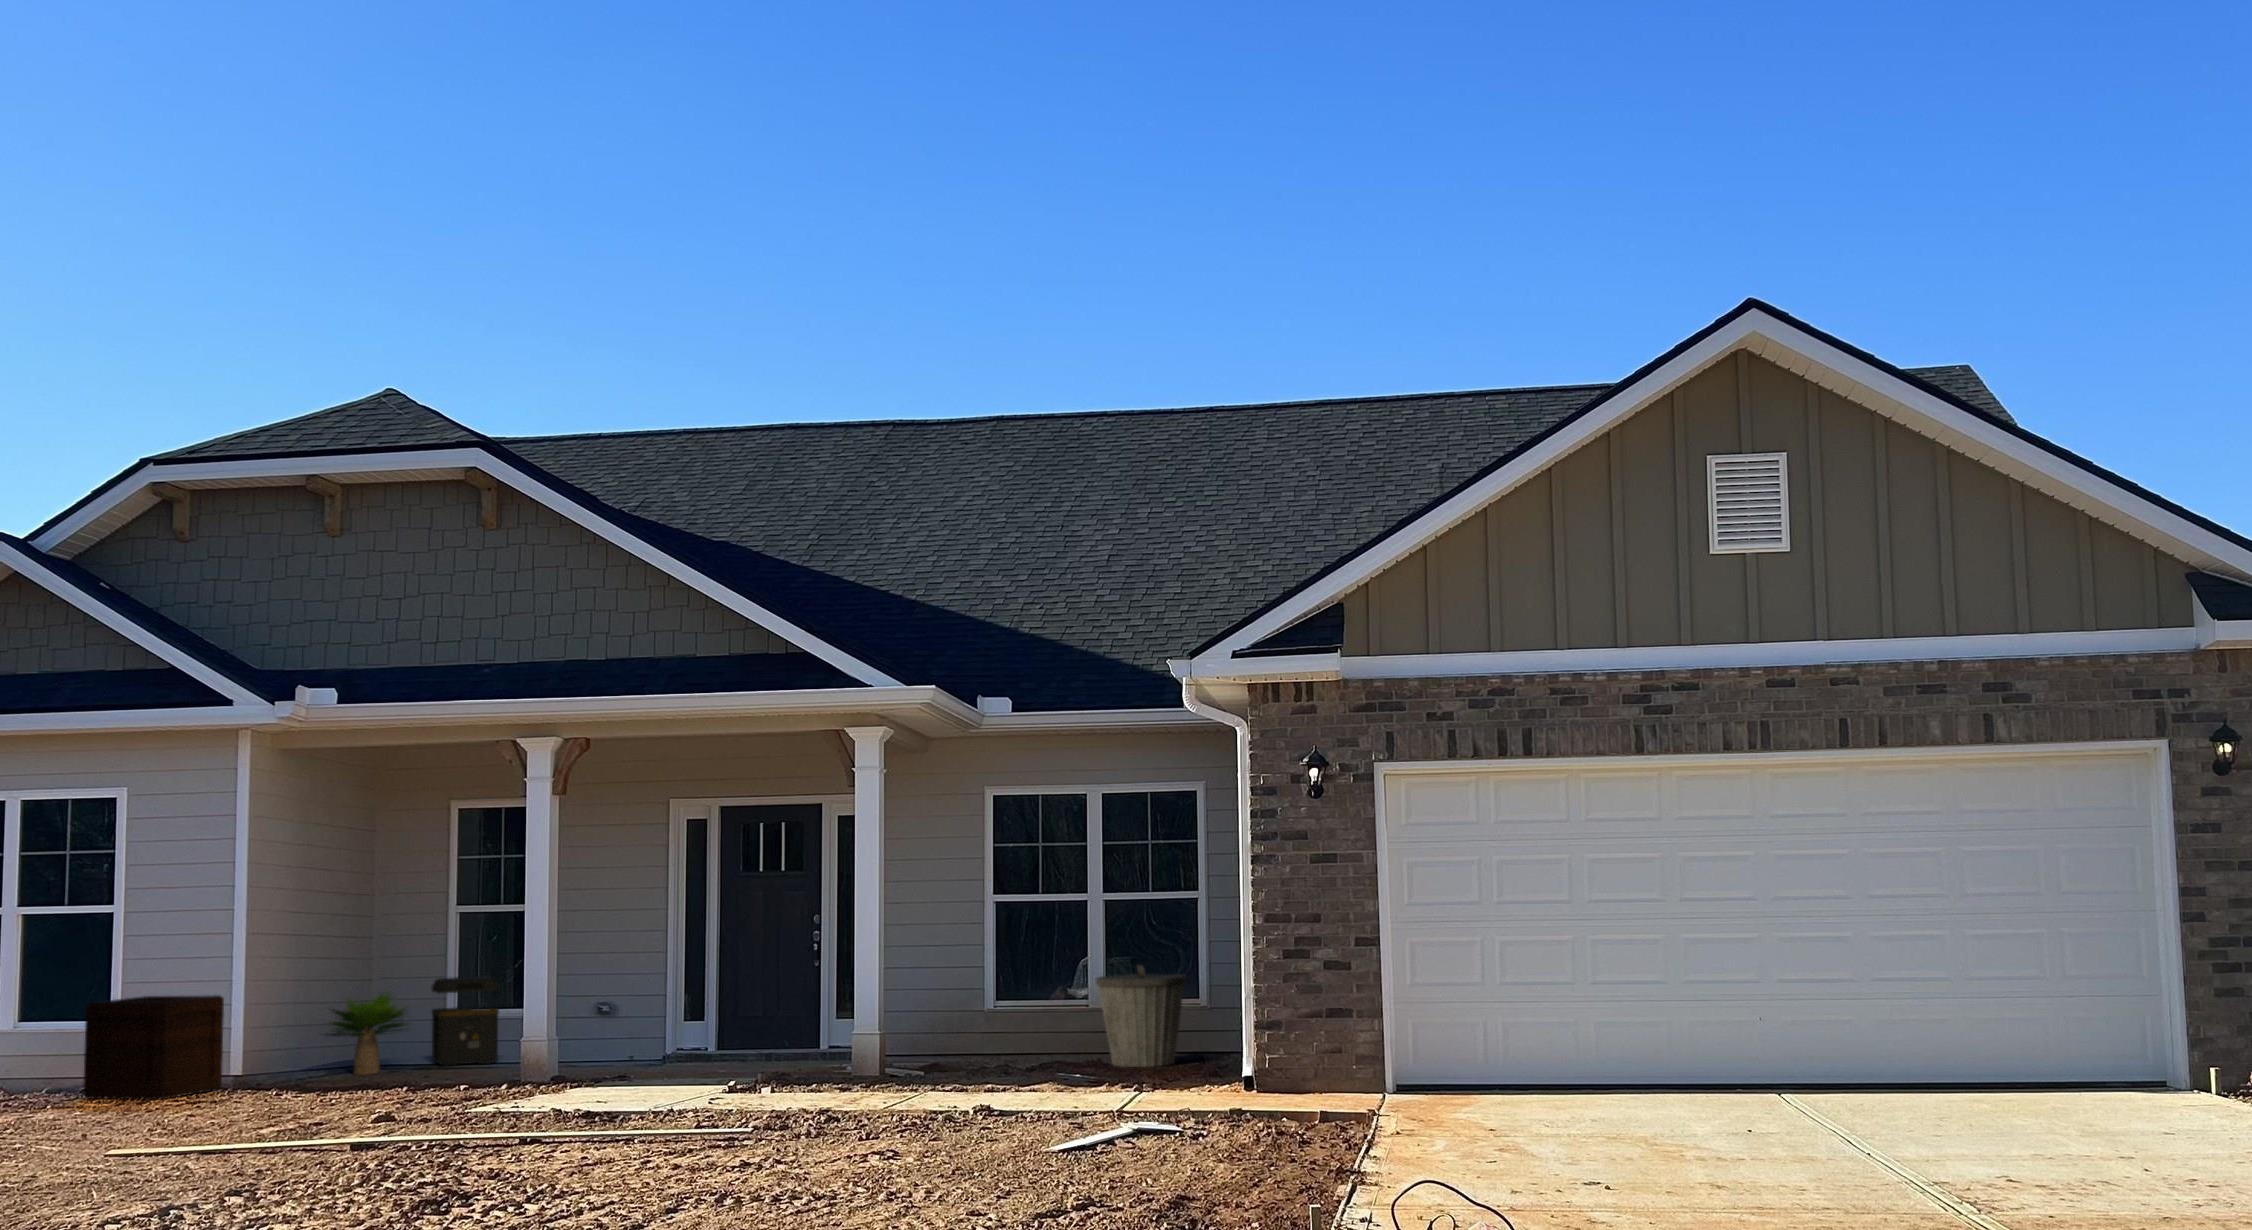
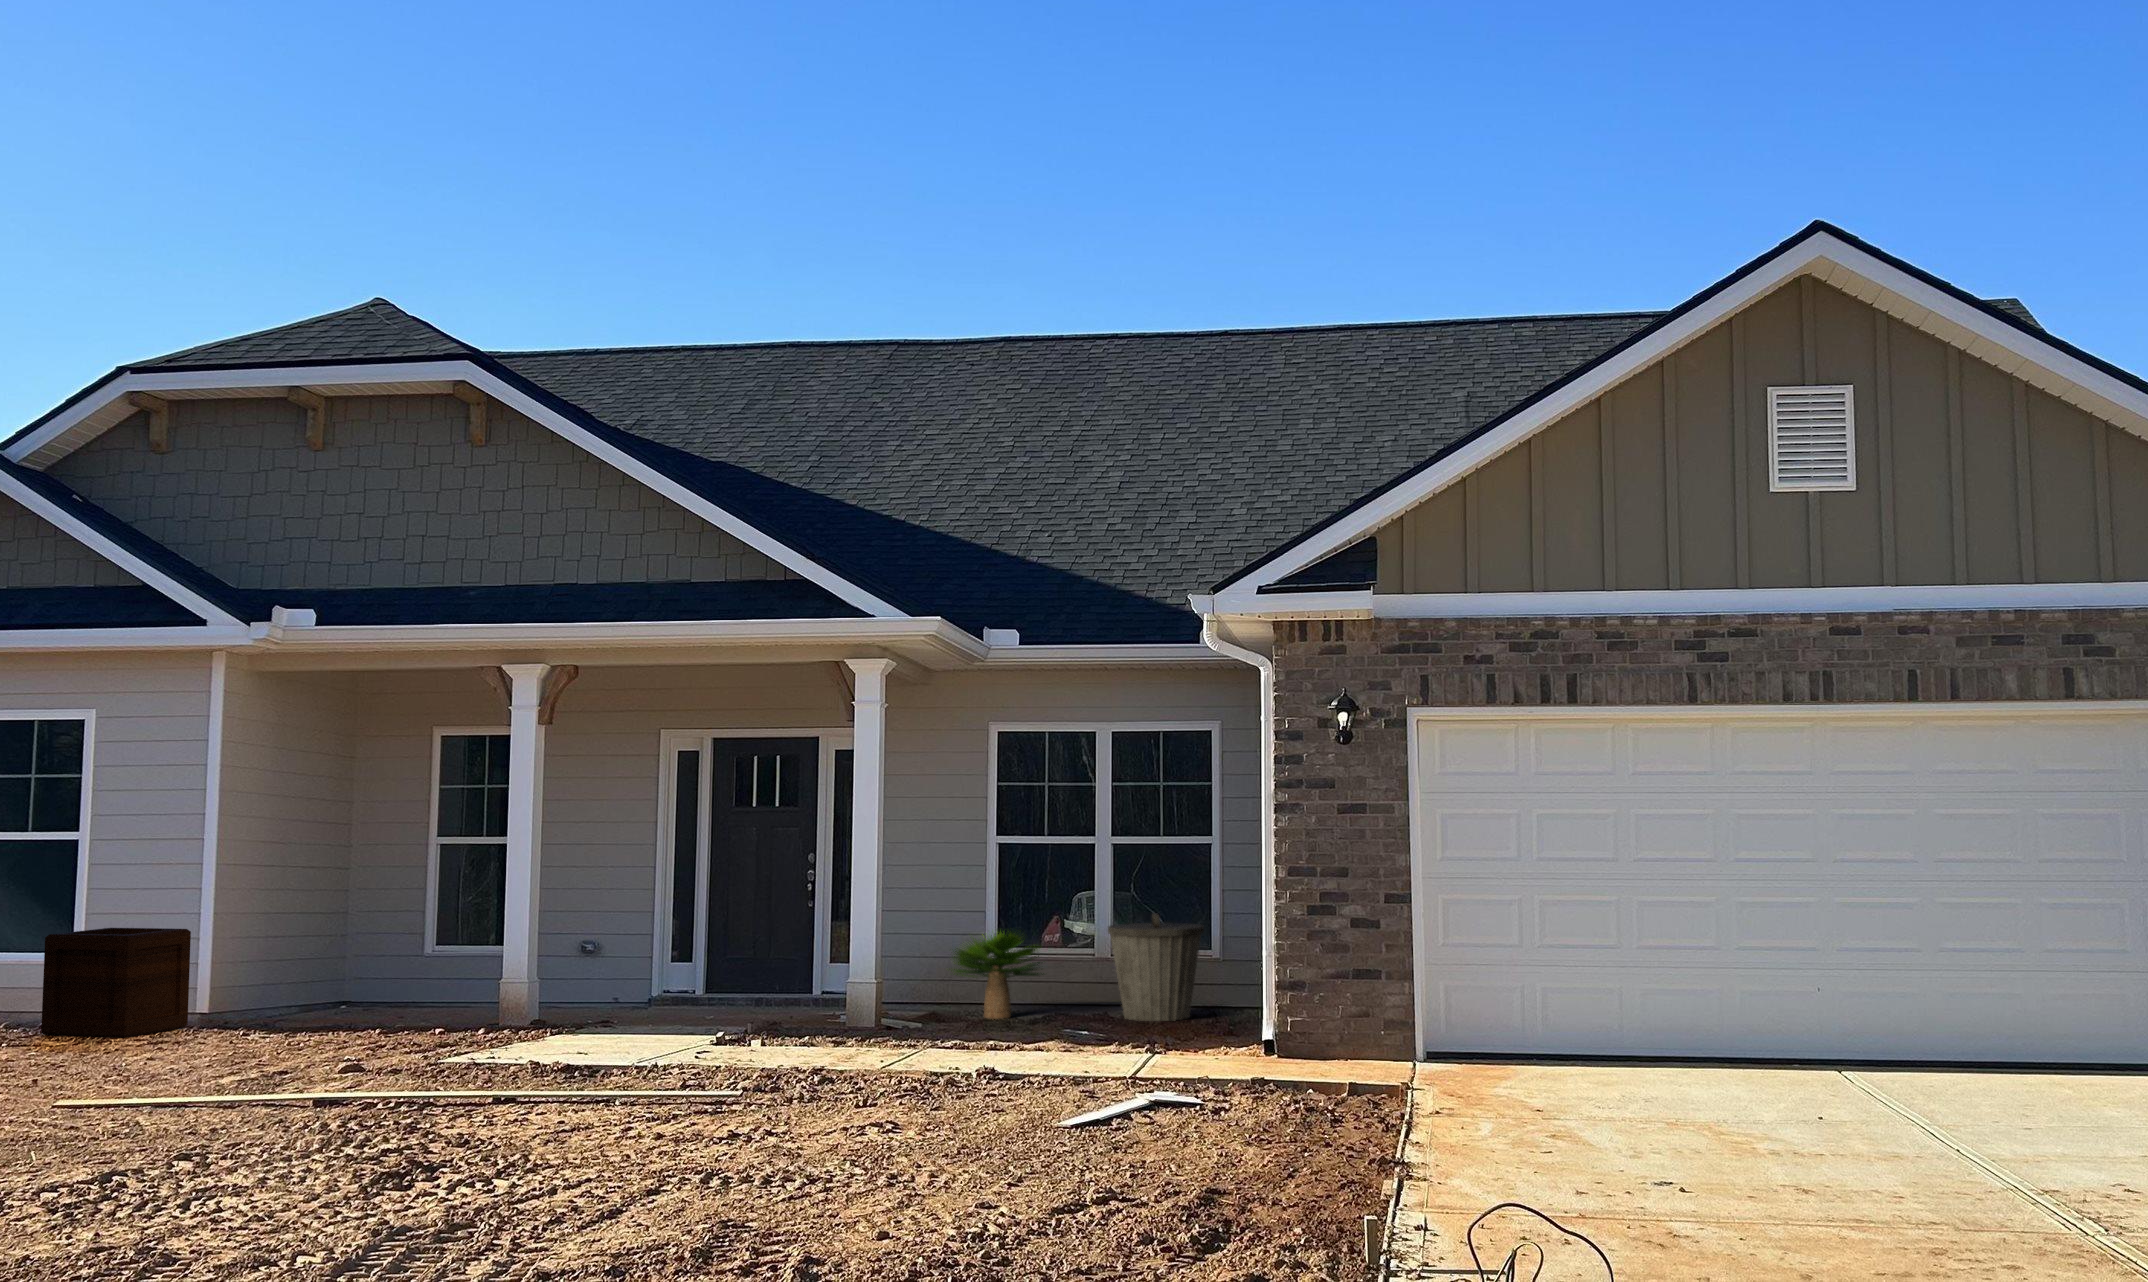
toolbox: present [432,976,499,1066] -> none [411,910,482,1004]
potted plant: present [322,992,412,1075] -> present [951,932,1044,1019]

